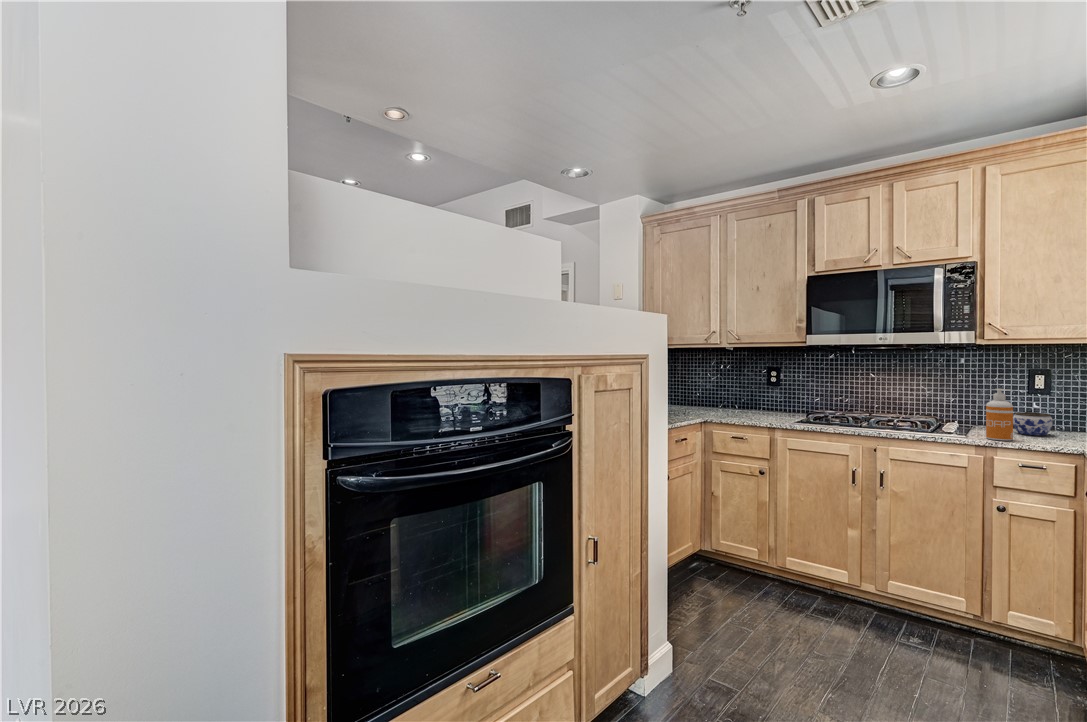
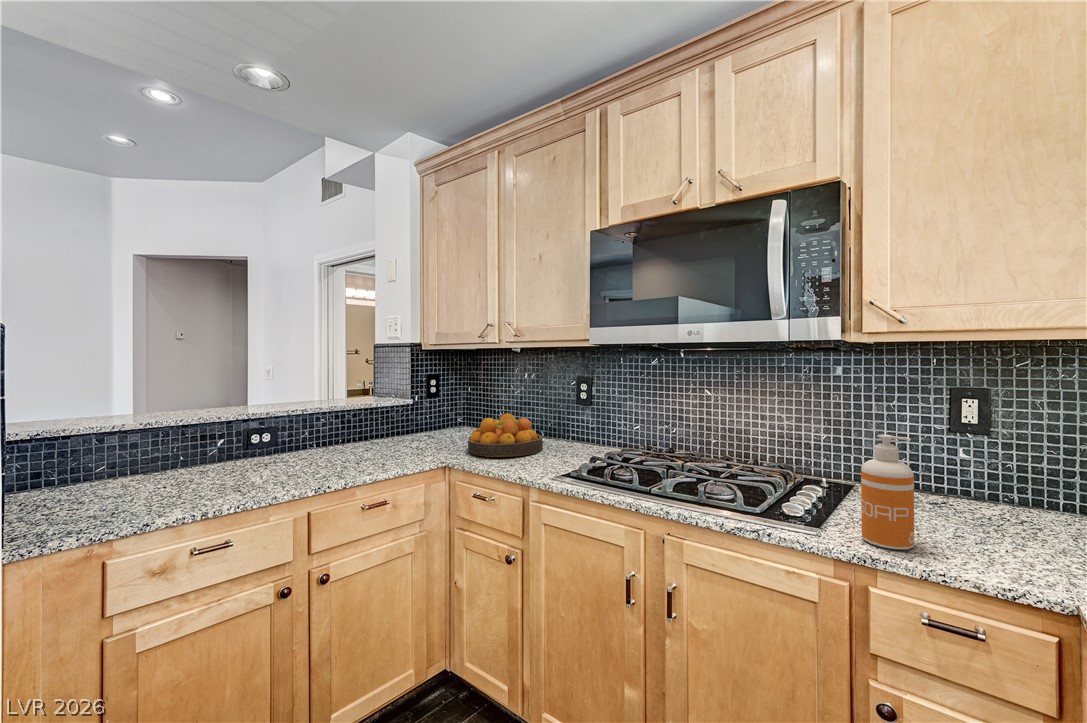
fruit bowl: none [702,391,754,416] -> present [468,413,543,457]
jar: present [1013,412,1053,436] -> none [919,473,996,527]

